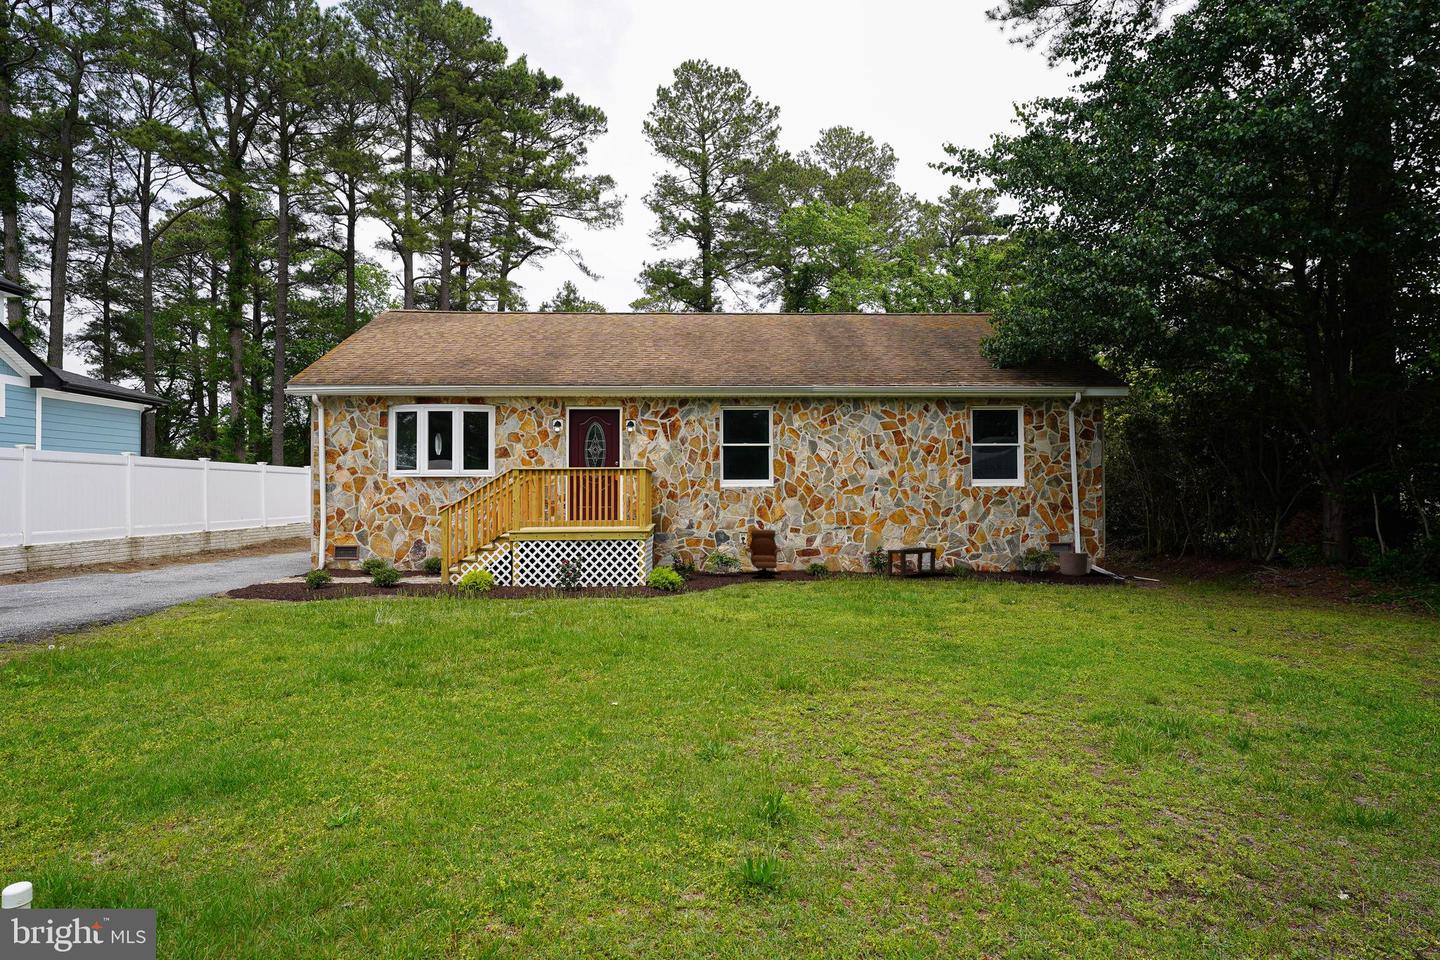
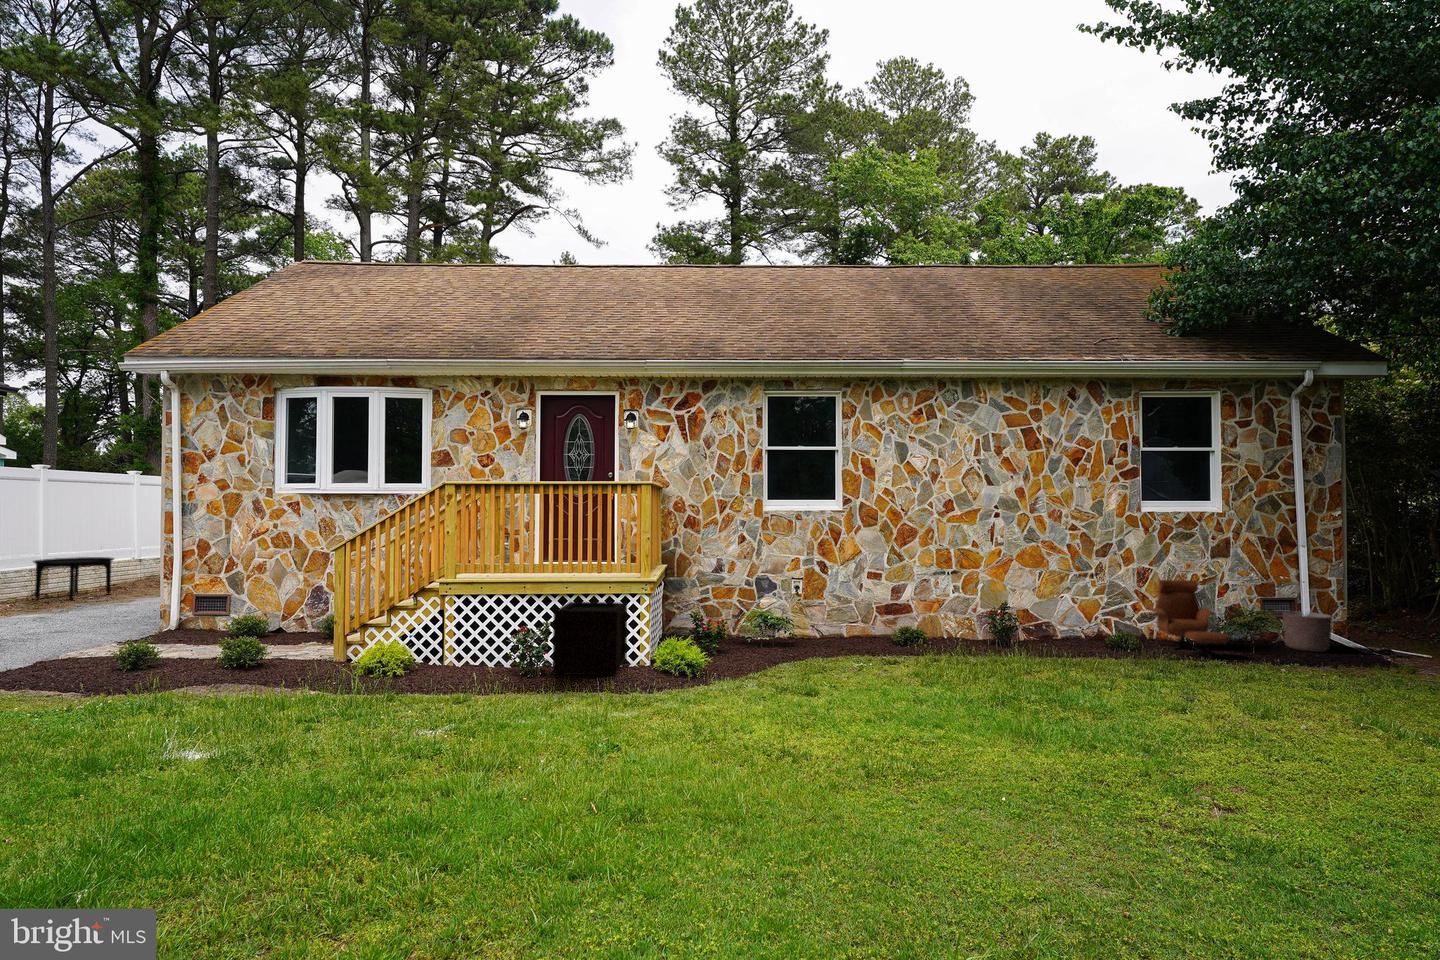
round table: none [190,525,248,555] -> present [33,557,114,600]
lounge chair: present [745,530,782,579] -> present [1151,580,1229,660]
wooden crate: none [586,545,632,589] -> present [553,602,627,675]
bench: present [887,547,937,578] -> none [1019,603,1094,653]

